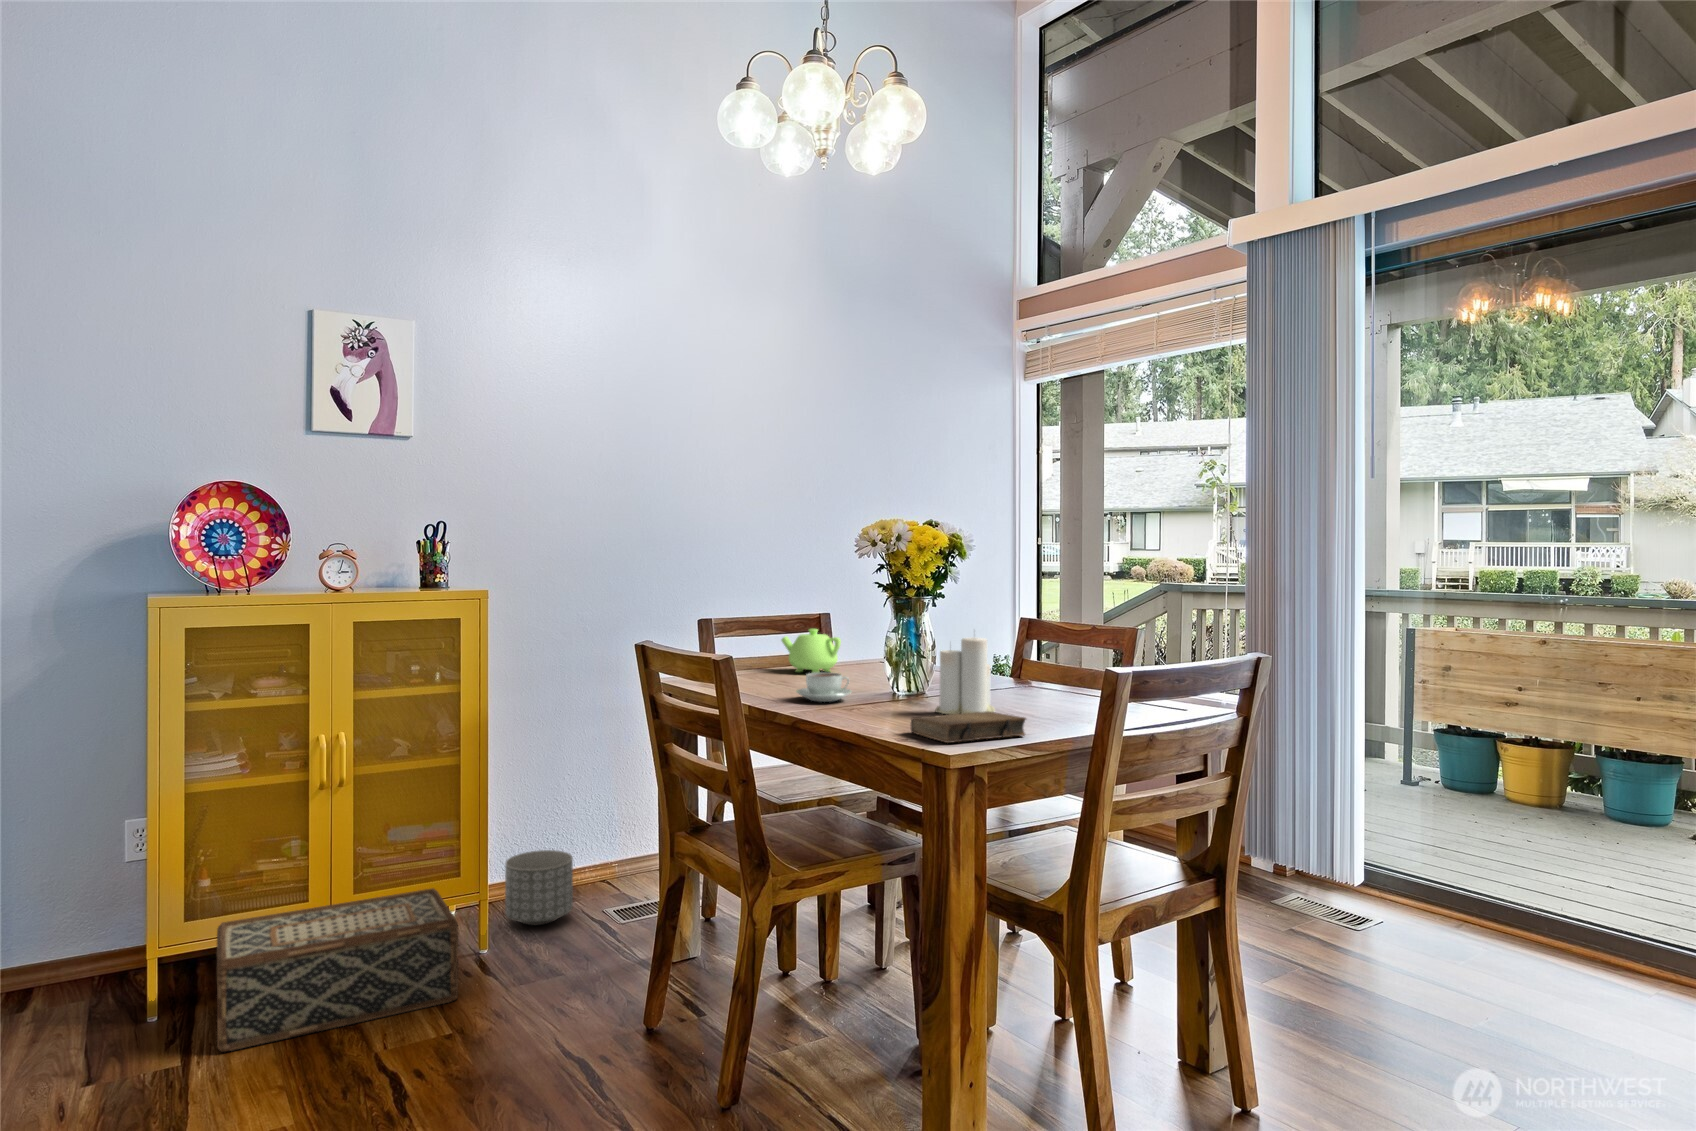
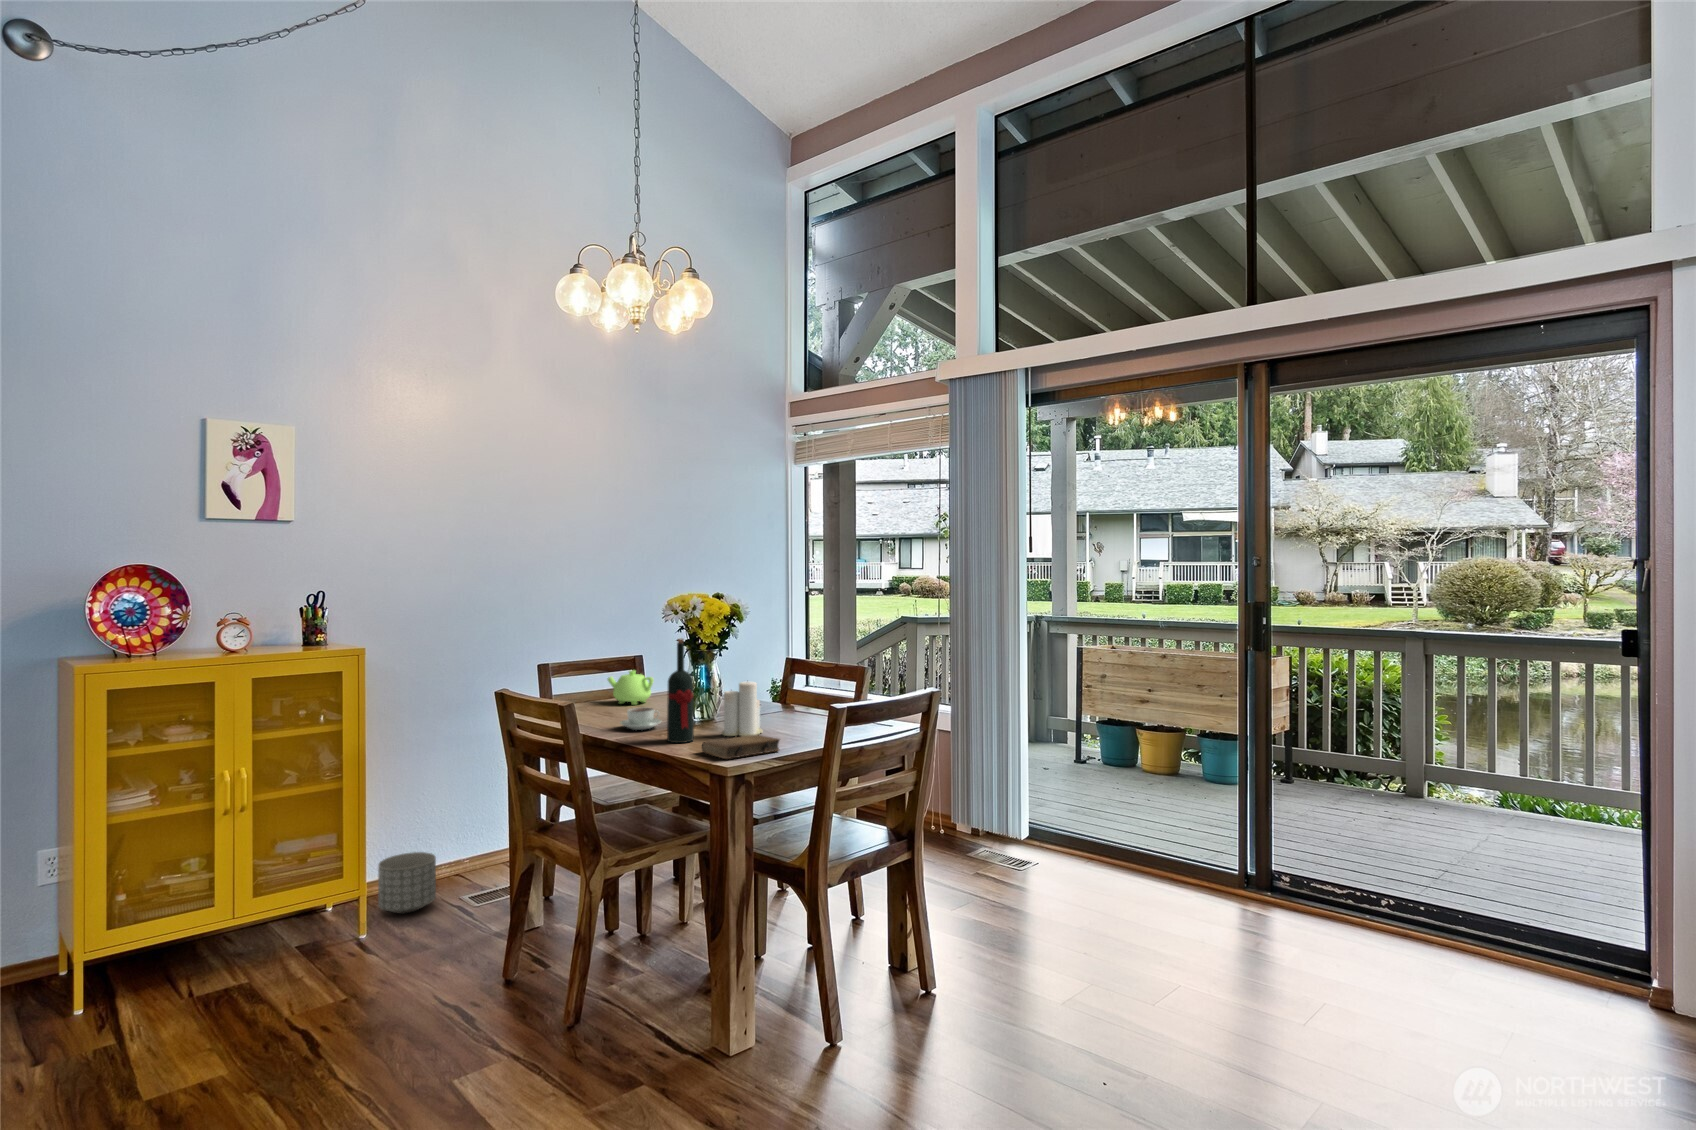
wine bottle: none [860,572,897,720] -> present [667,638,694,743]
woven basket: present [217,889,458,1052] -> none [132,889,347,1032]

